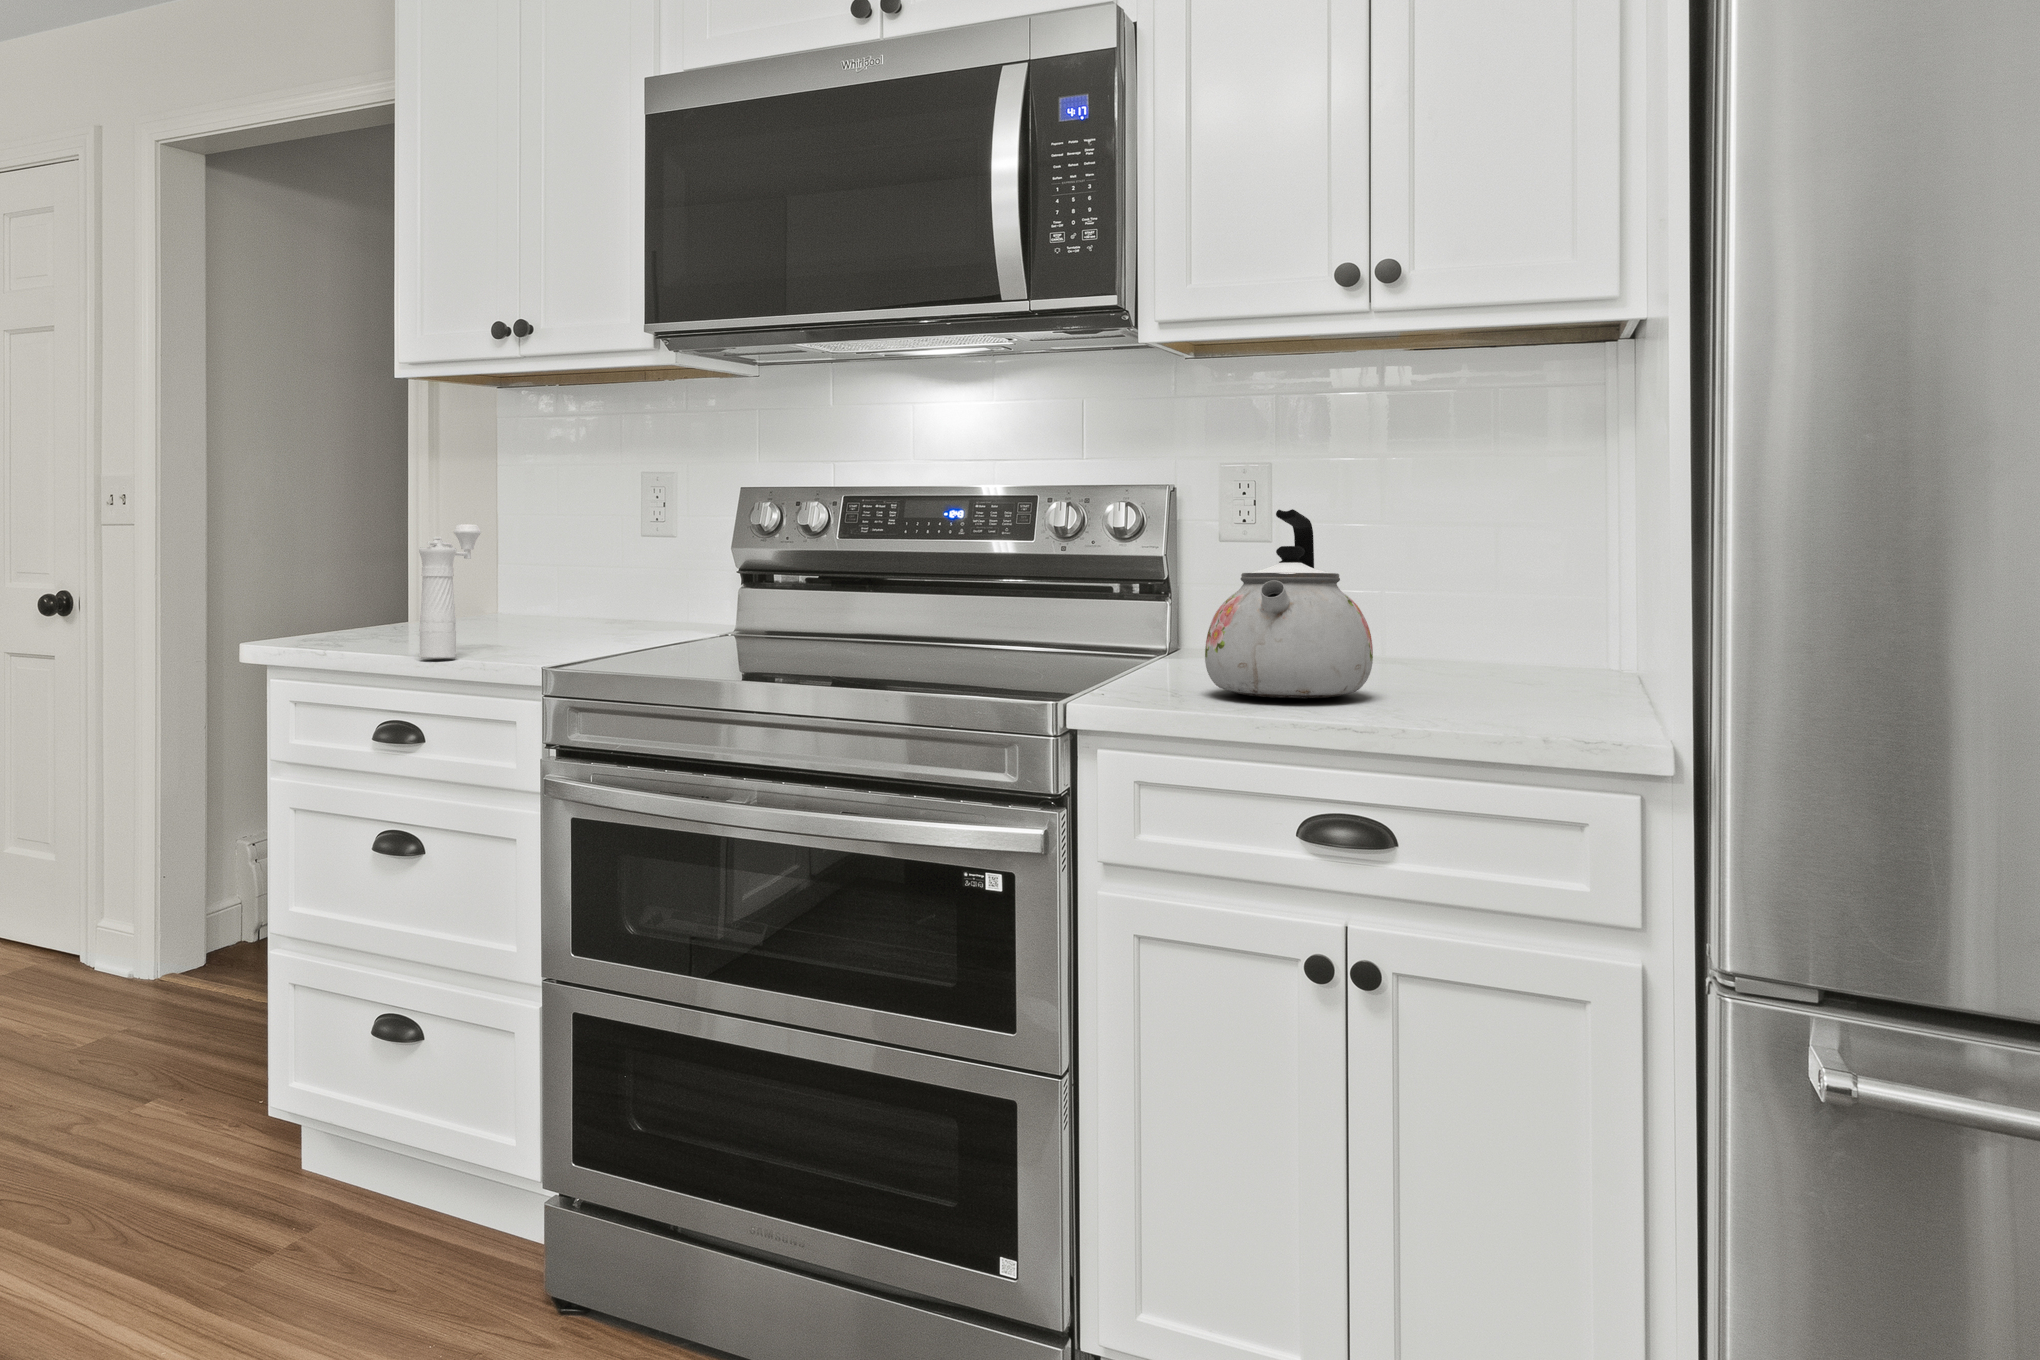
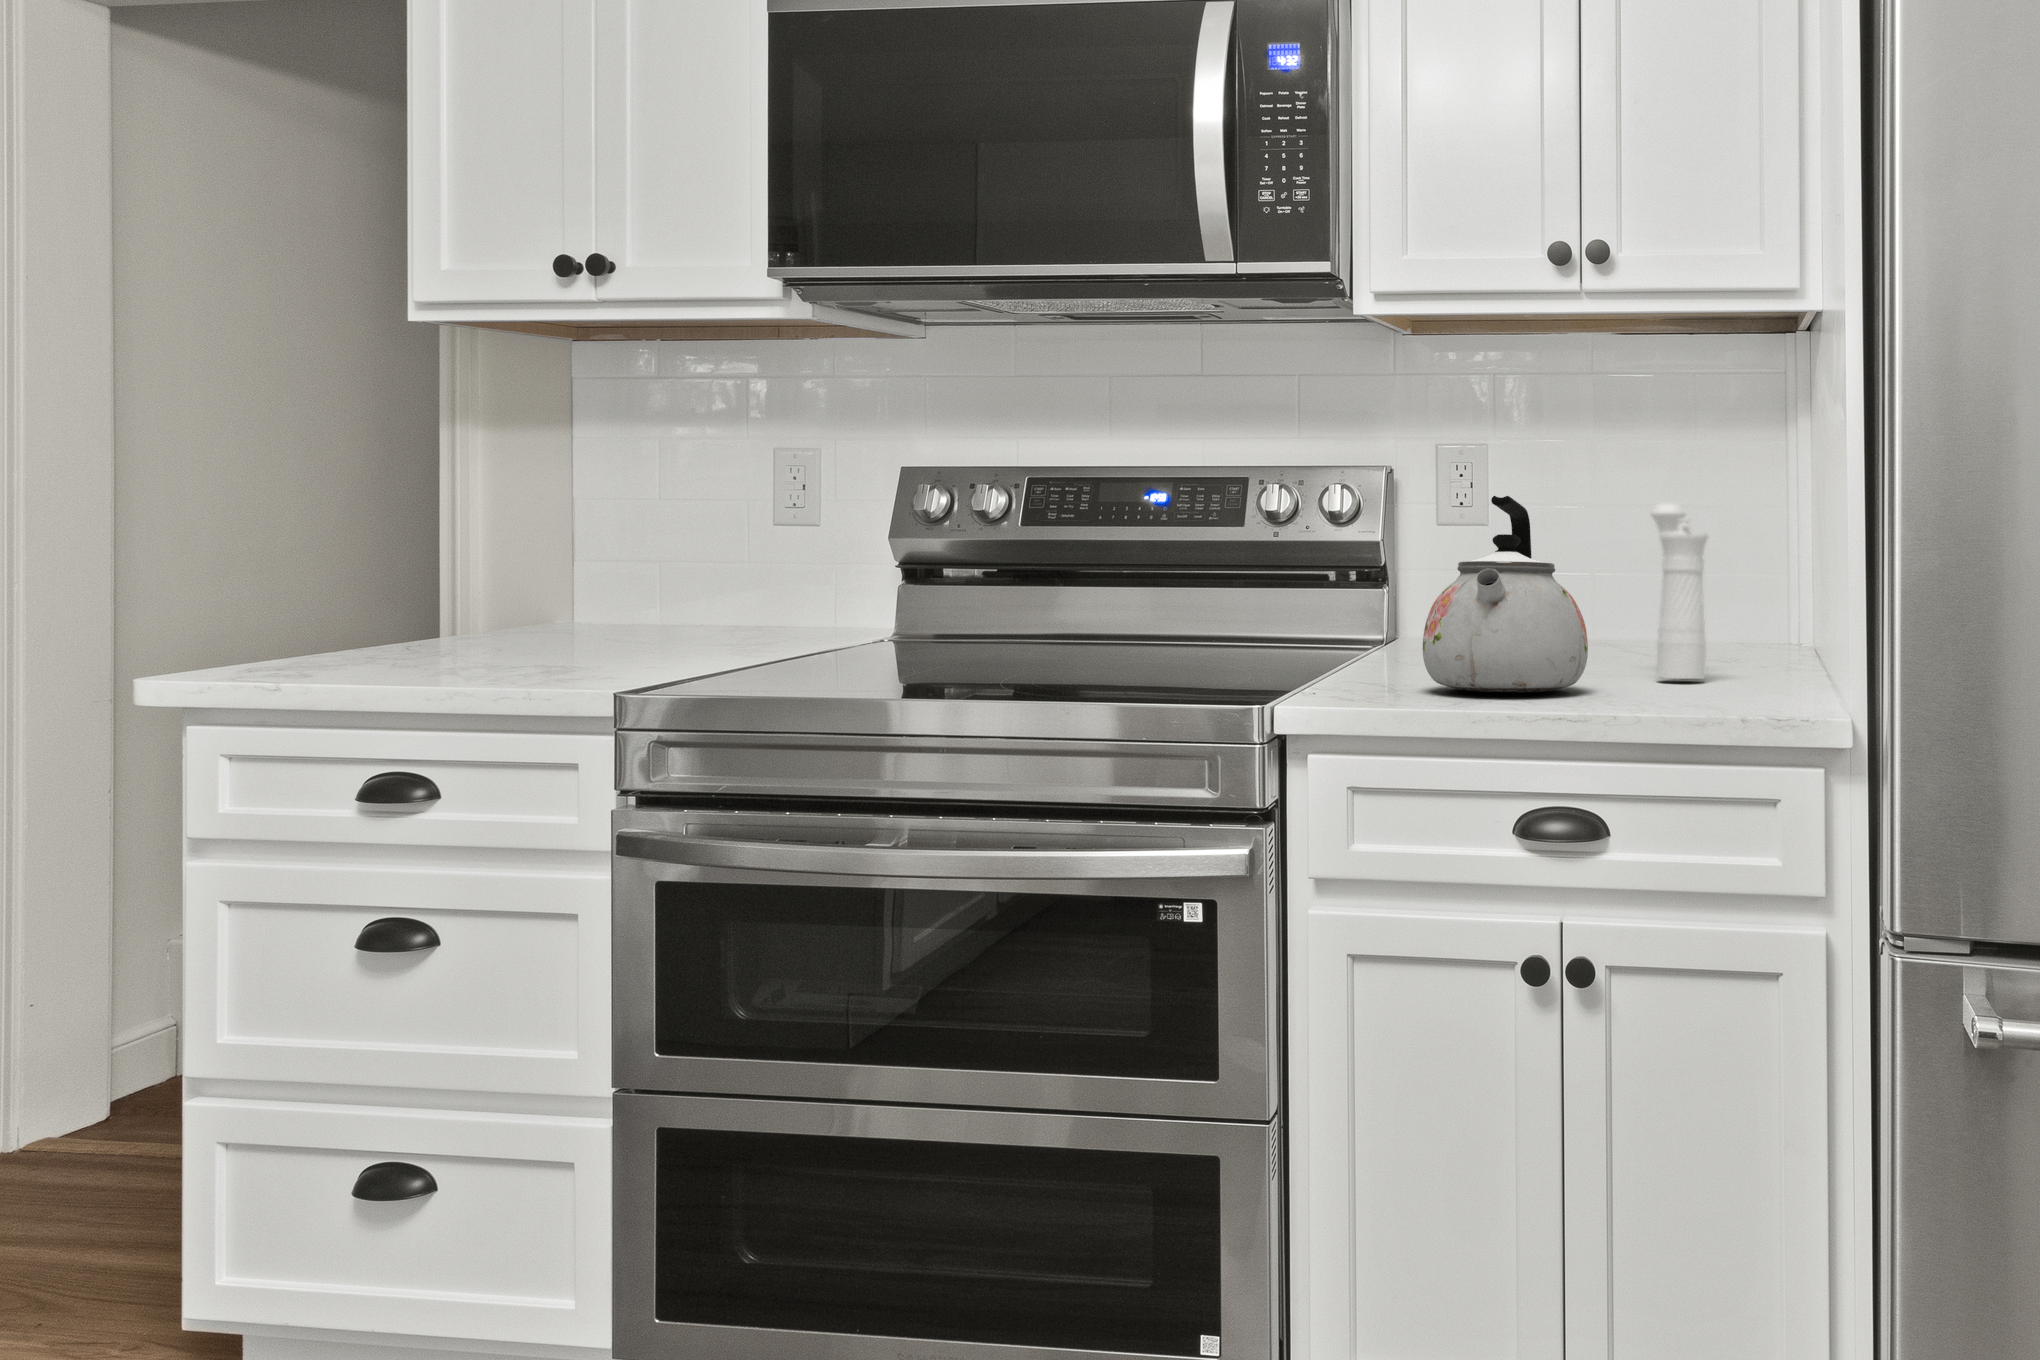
pepper mill: present [419,524,481,658] -> present [1651,504,1708,679]

